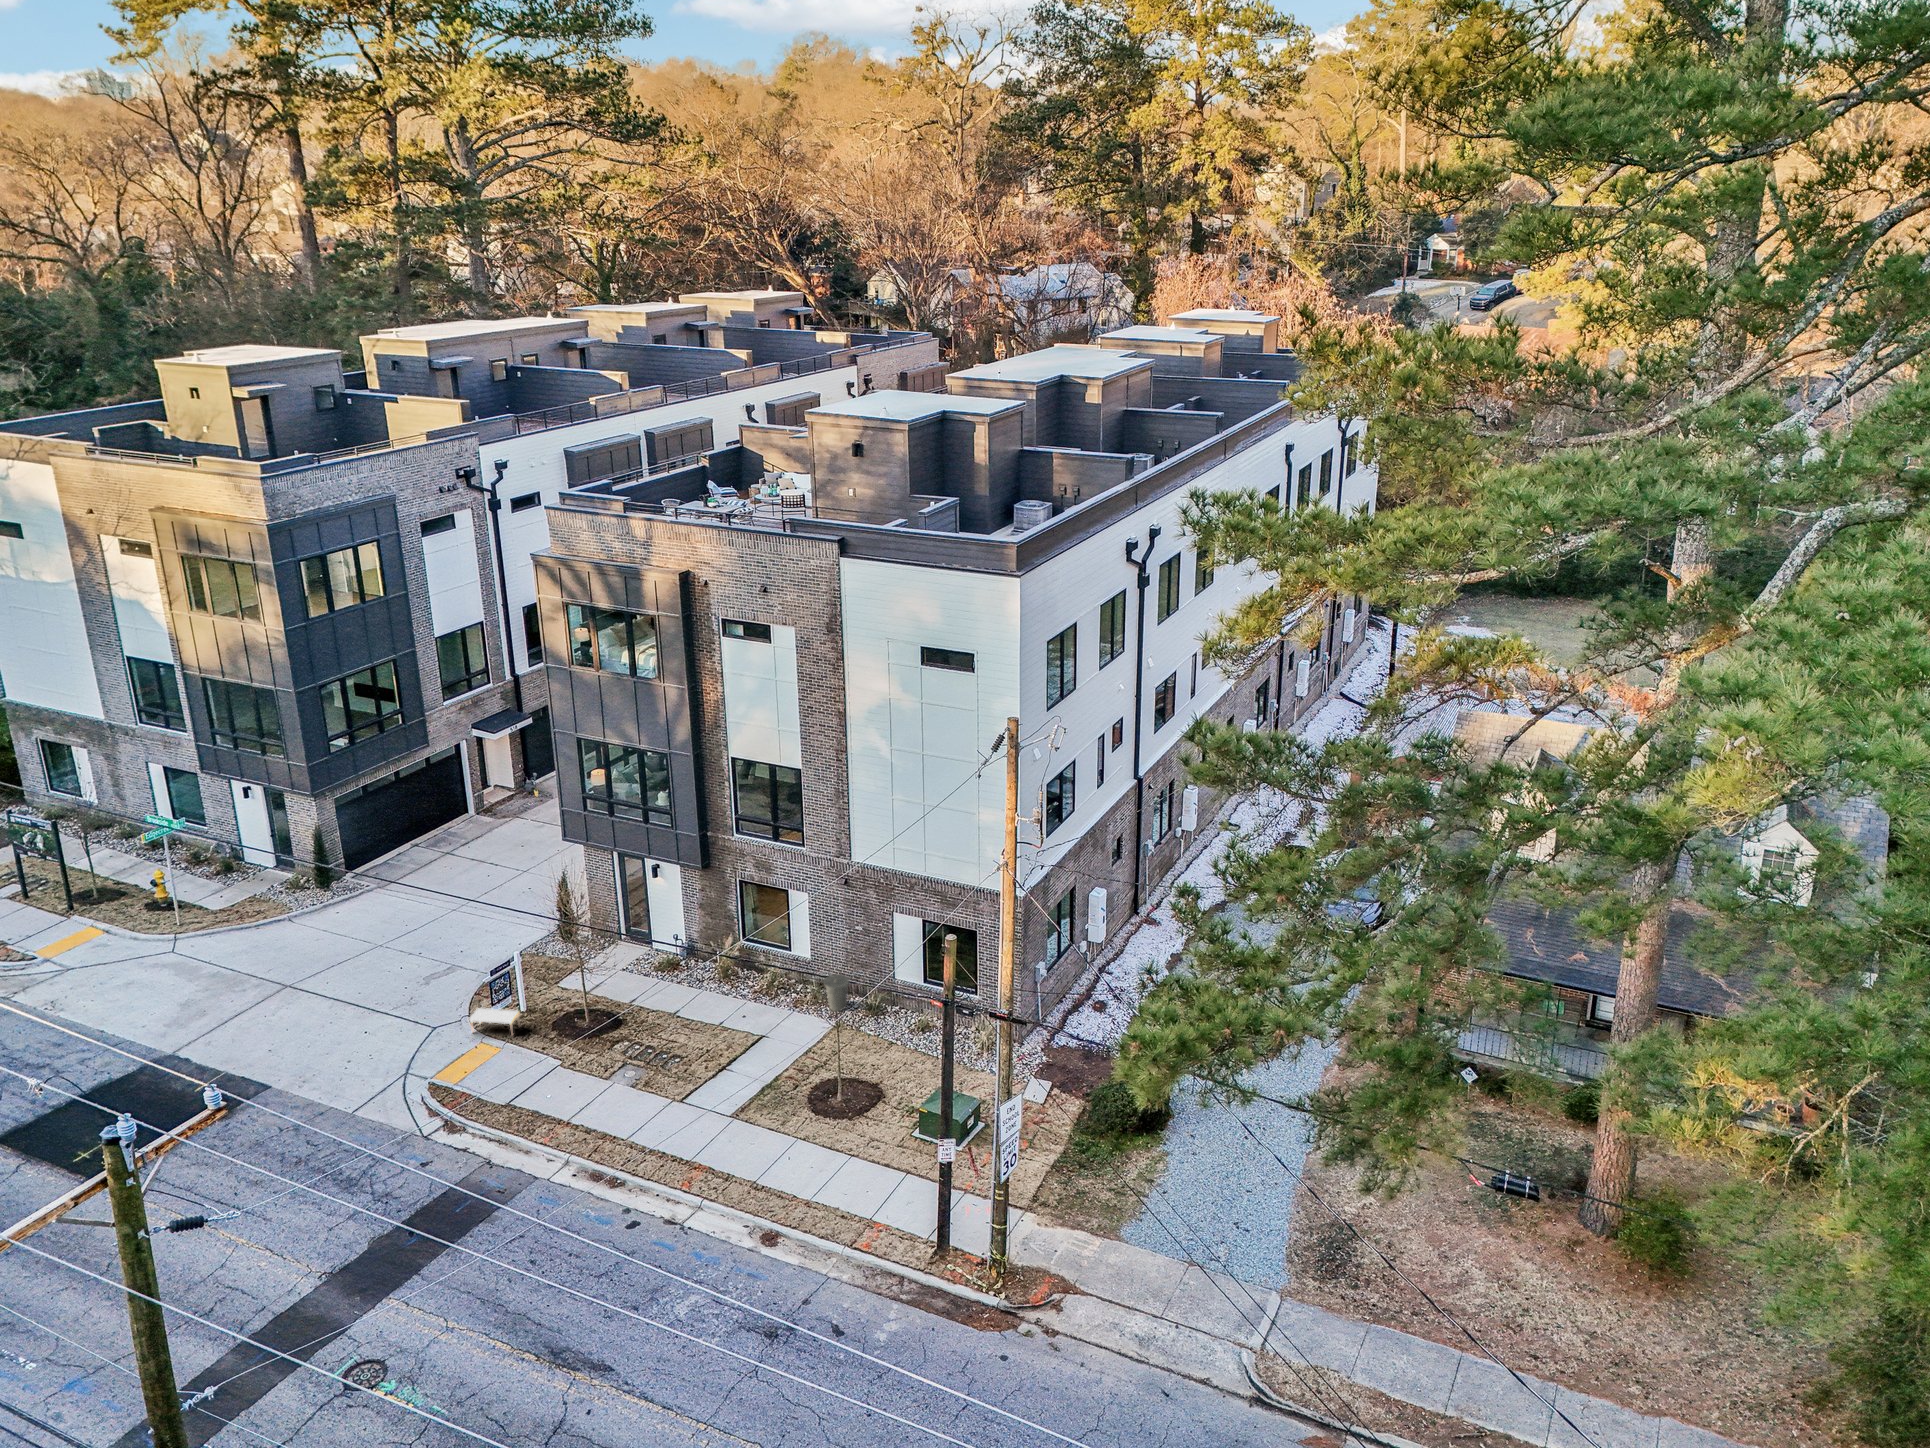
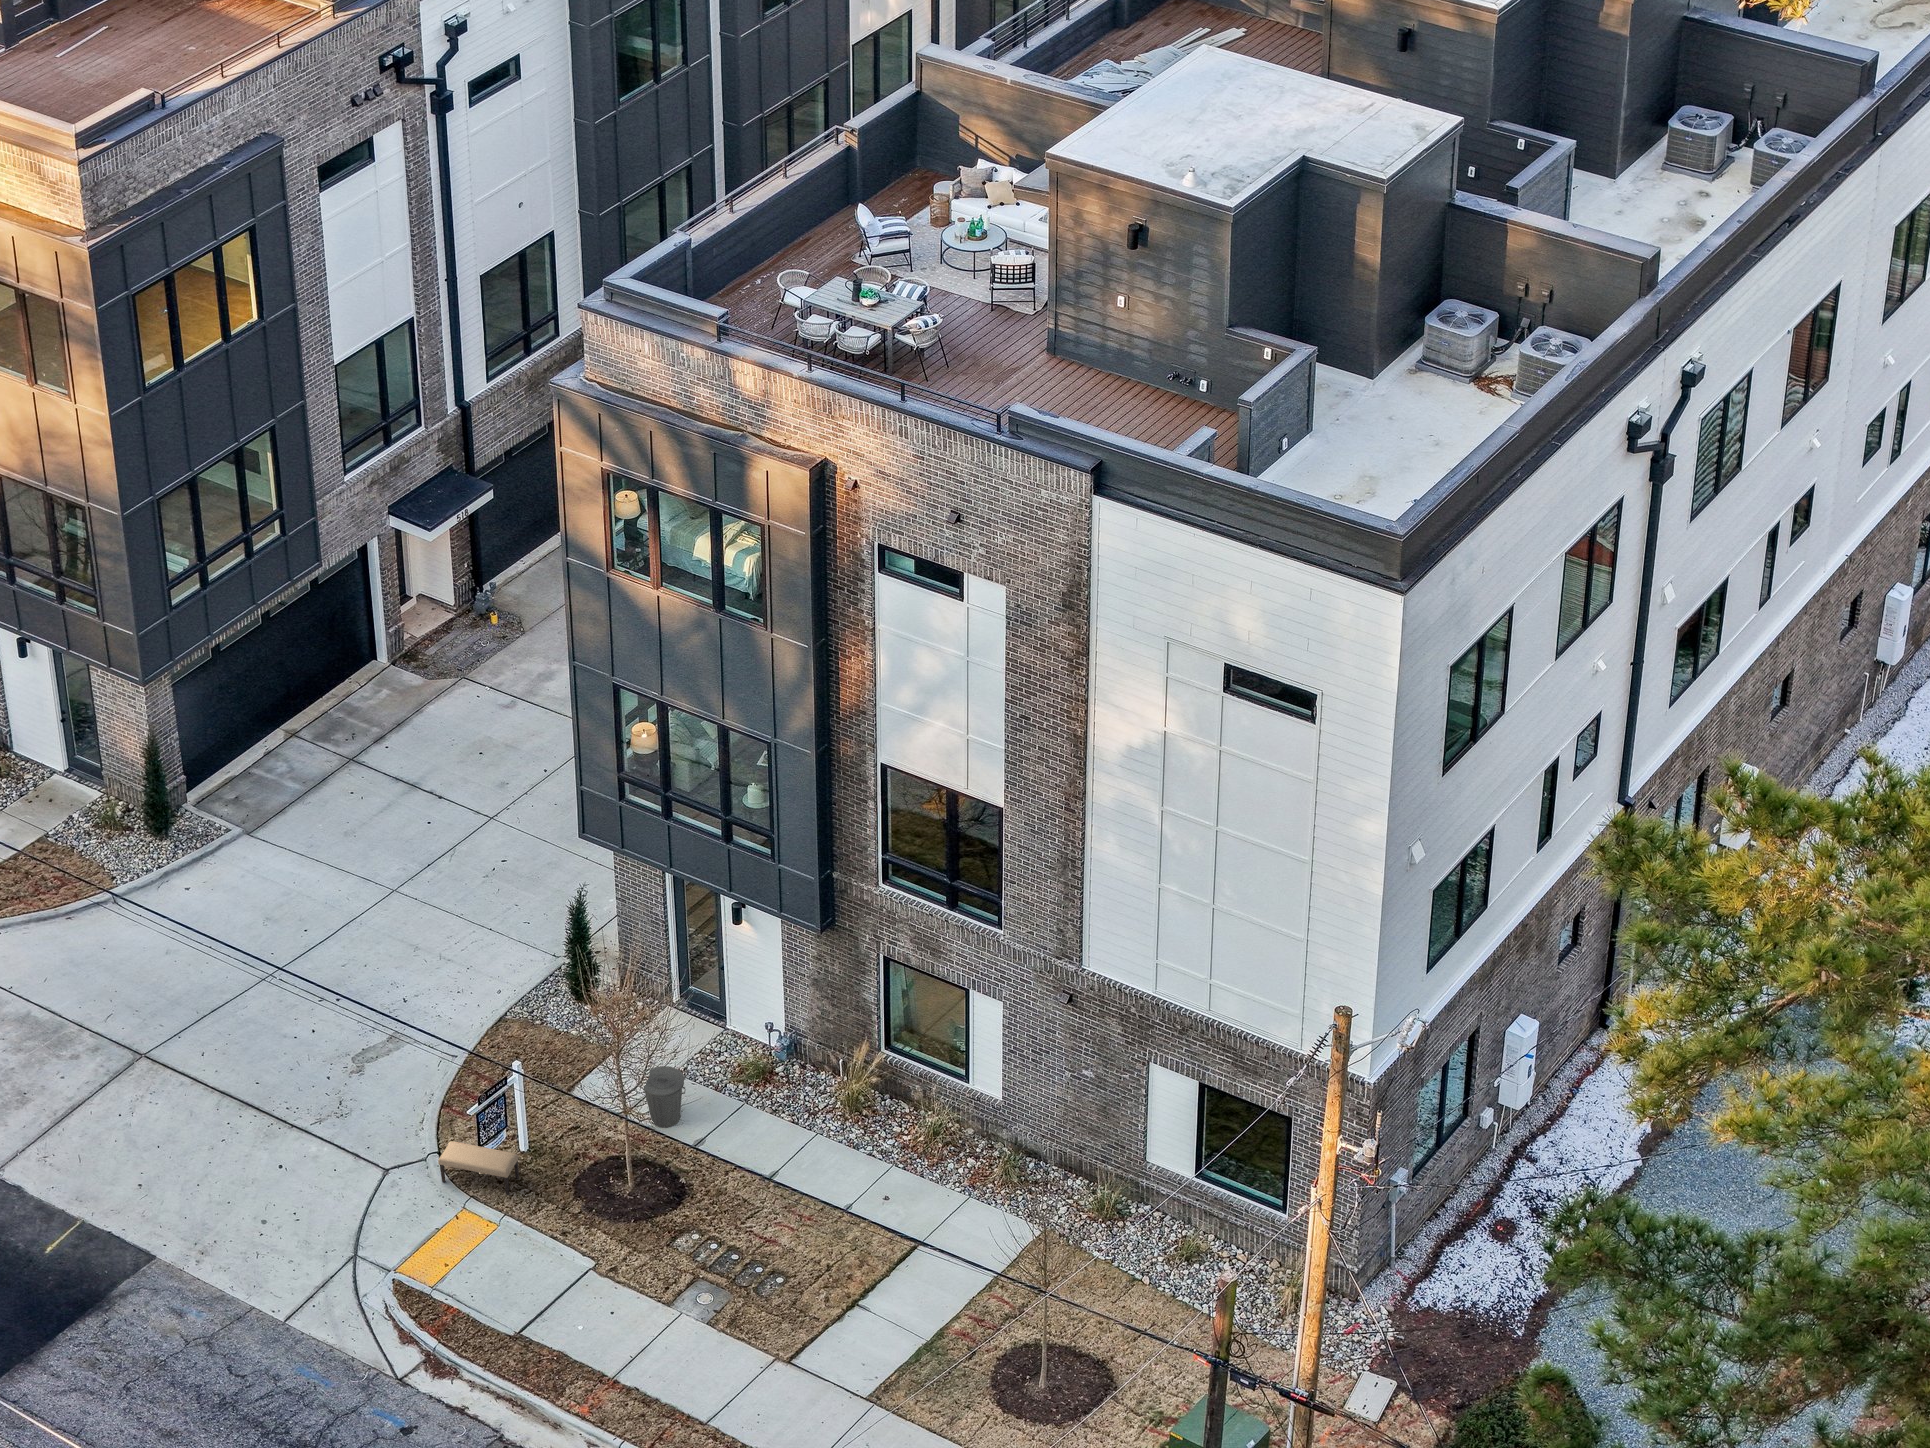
trash can: present [824,974,849,1011] -> present [643,1066,686,1127]

